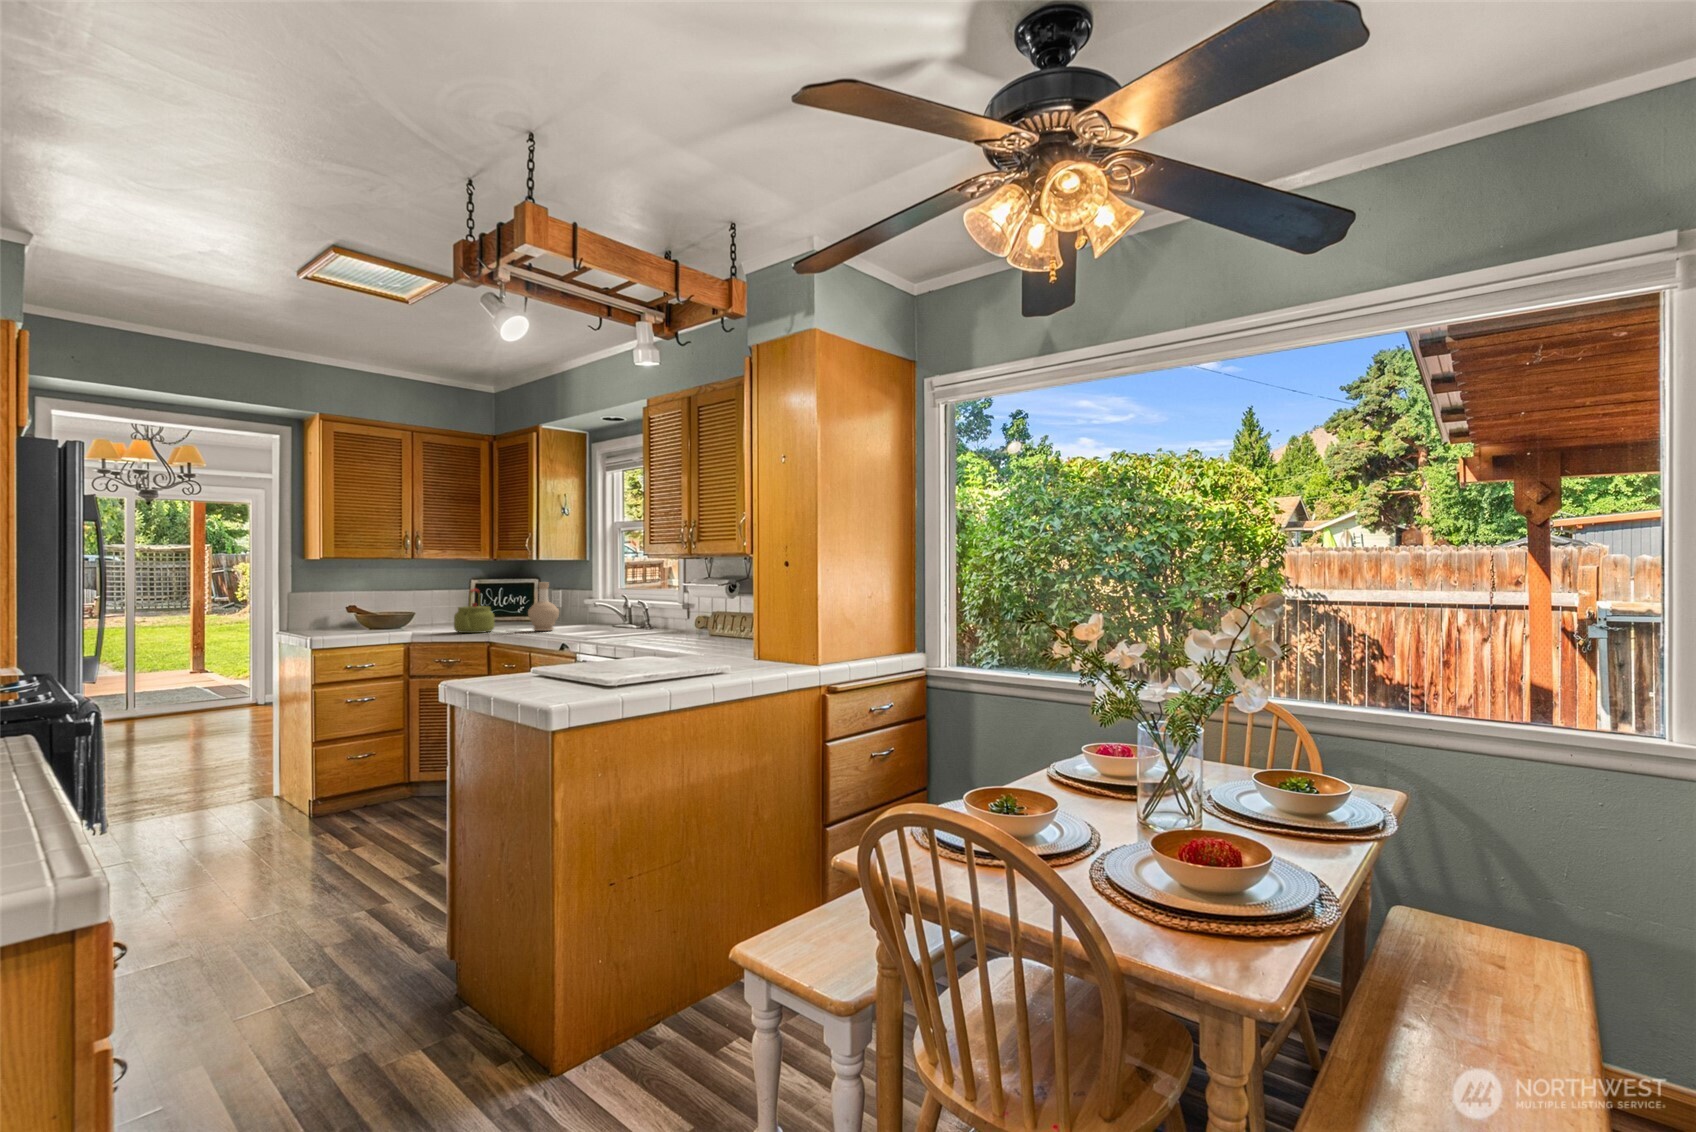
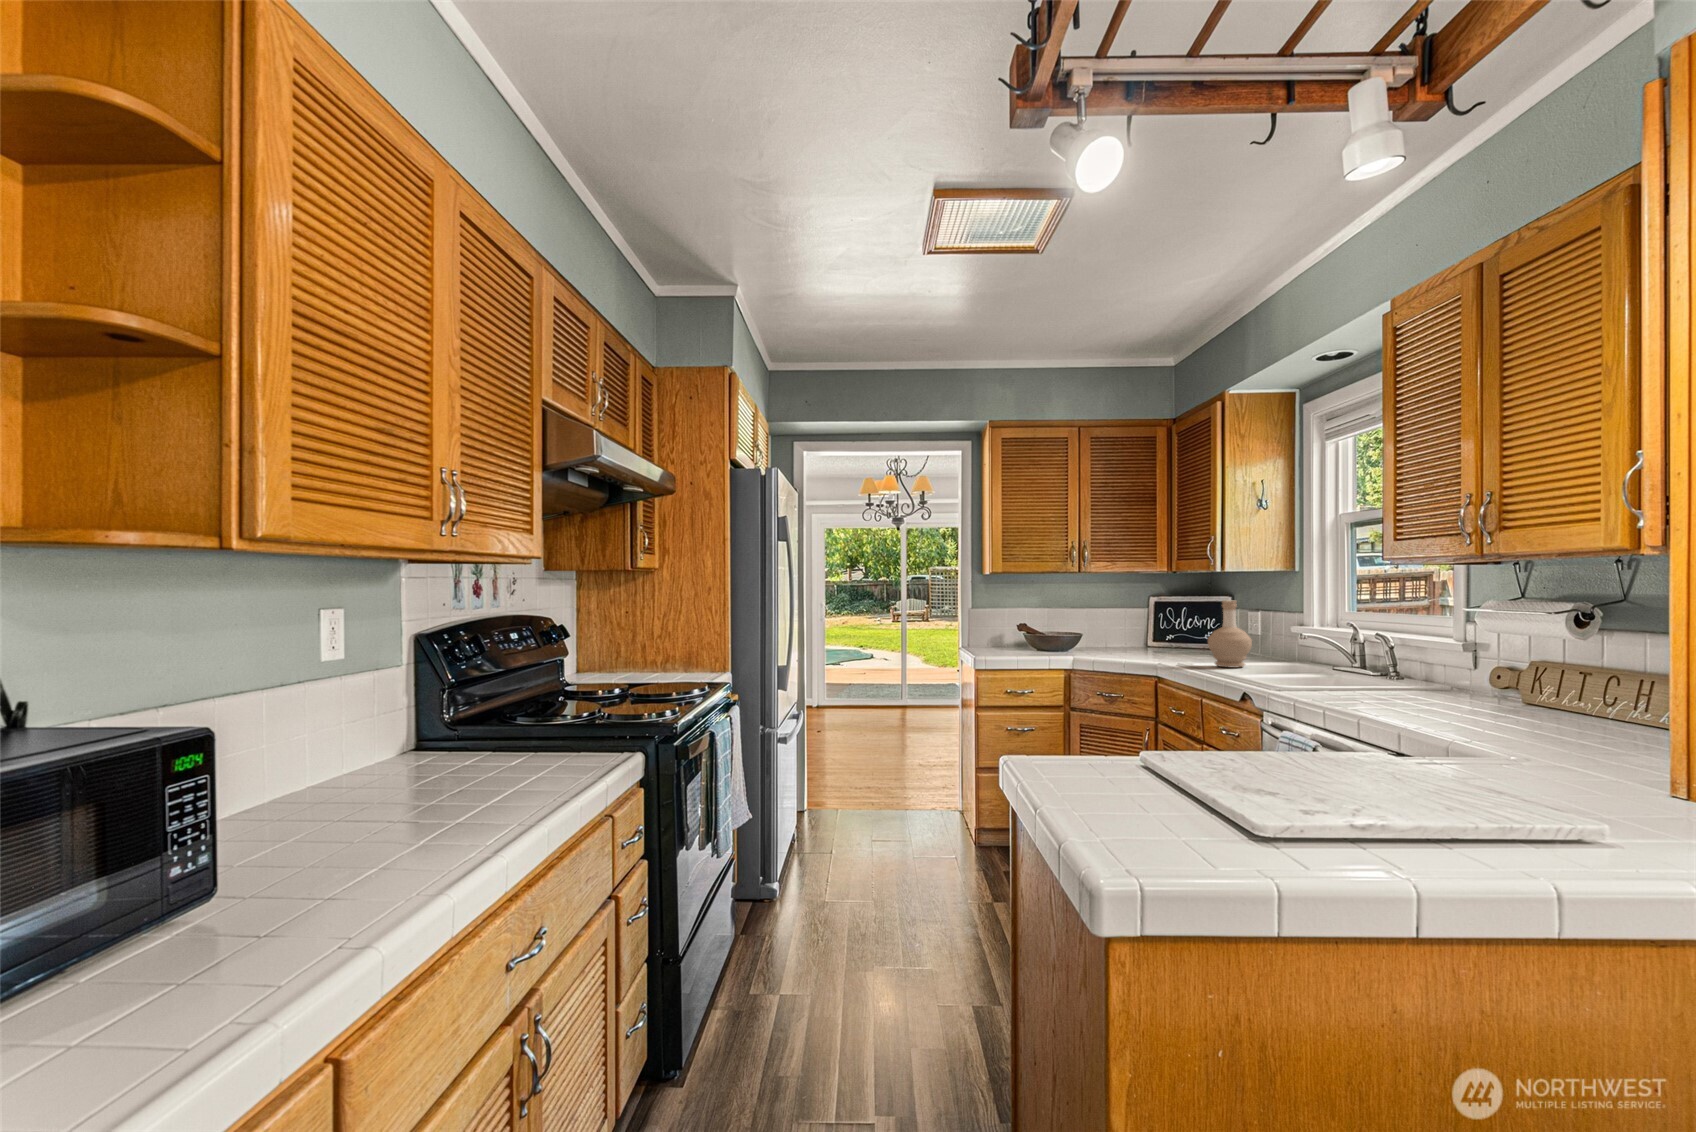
kettle: present [454,589,495,633] -> none [1117,607,1166,664]

